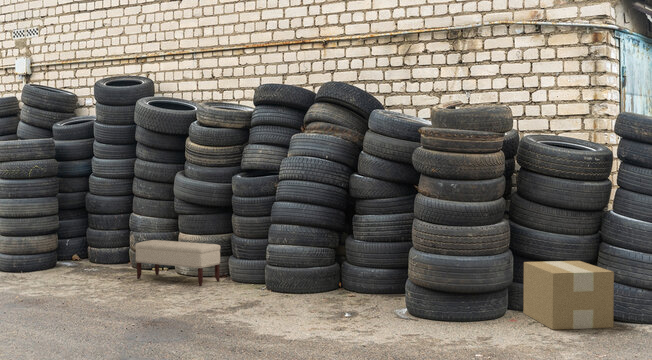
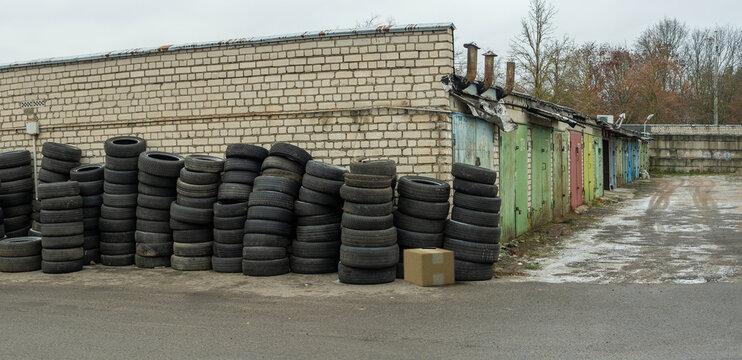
bench: present [135,240,221,286] -> none [144,250,206,279]

